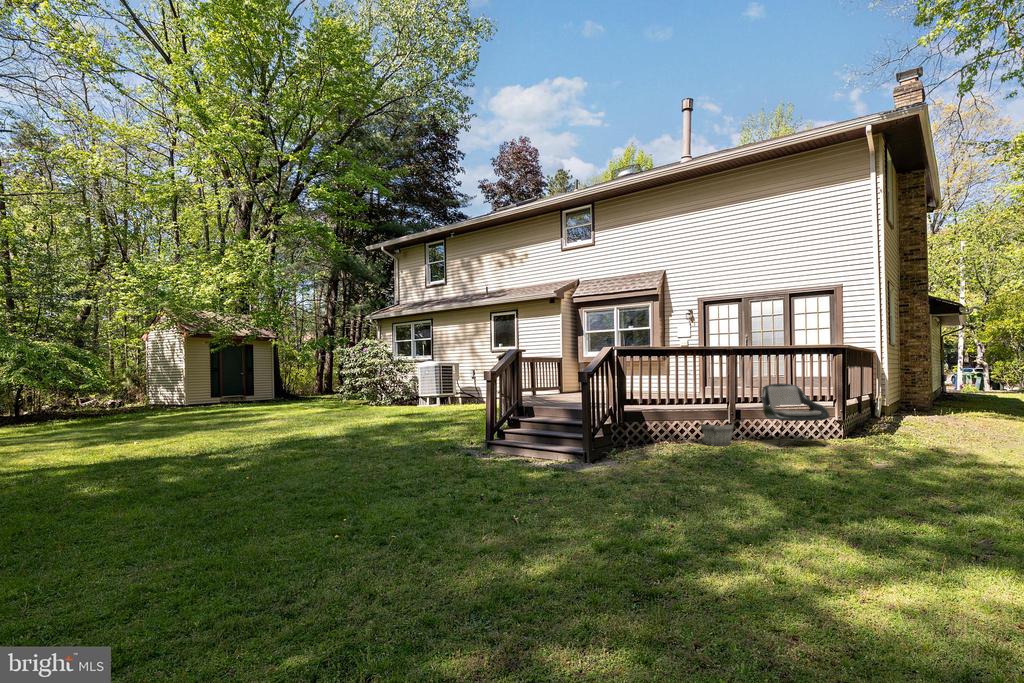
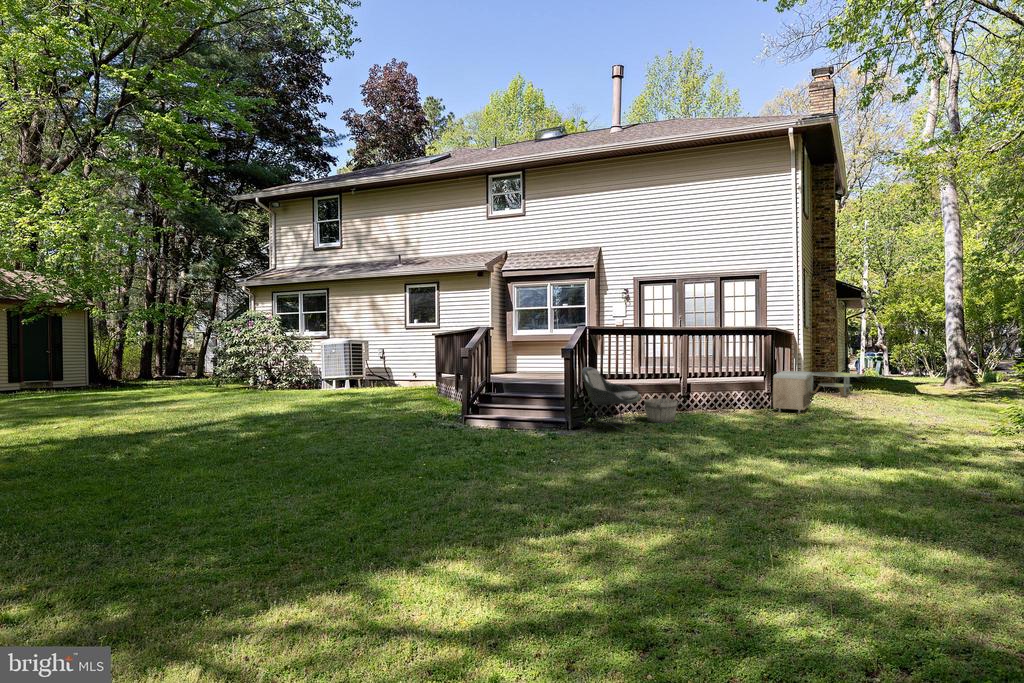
lounge chair: present [760,383,829,447] -> present [582,367,641,432]
storage bench: none [846,392,894,438] -> present [773,371,812,413]
round table: none [895,392,964,420] -> present [810,372,864,397]

